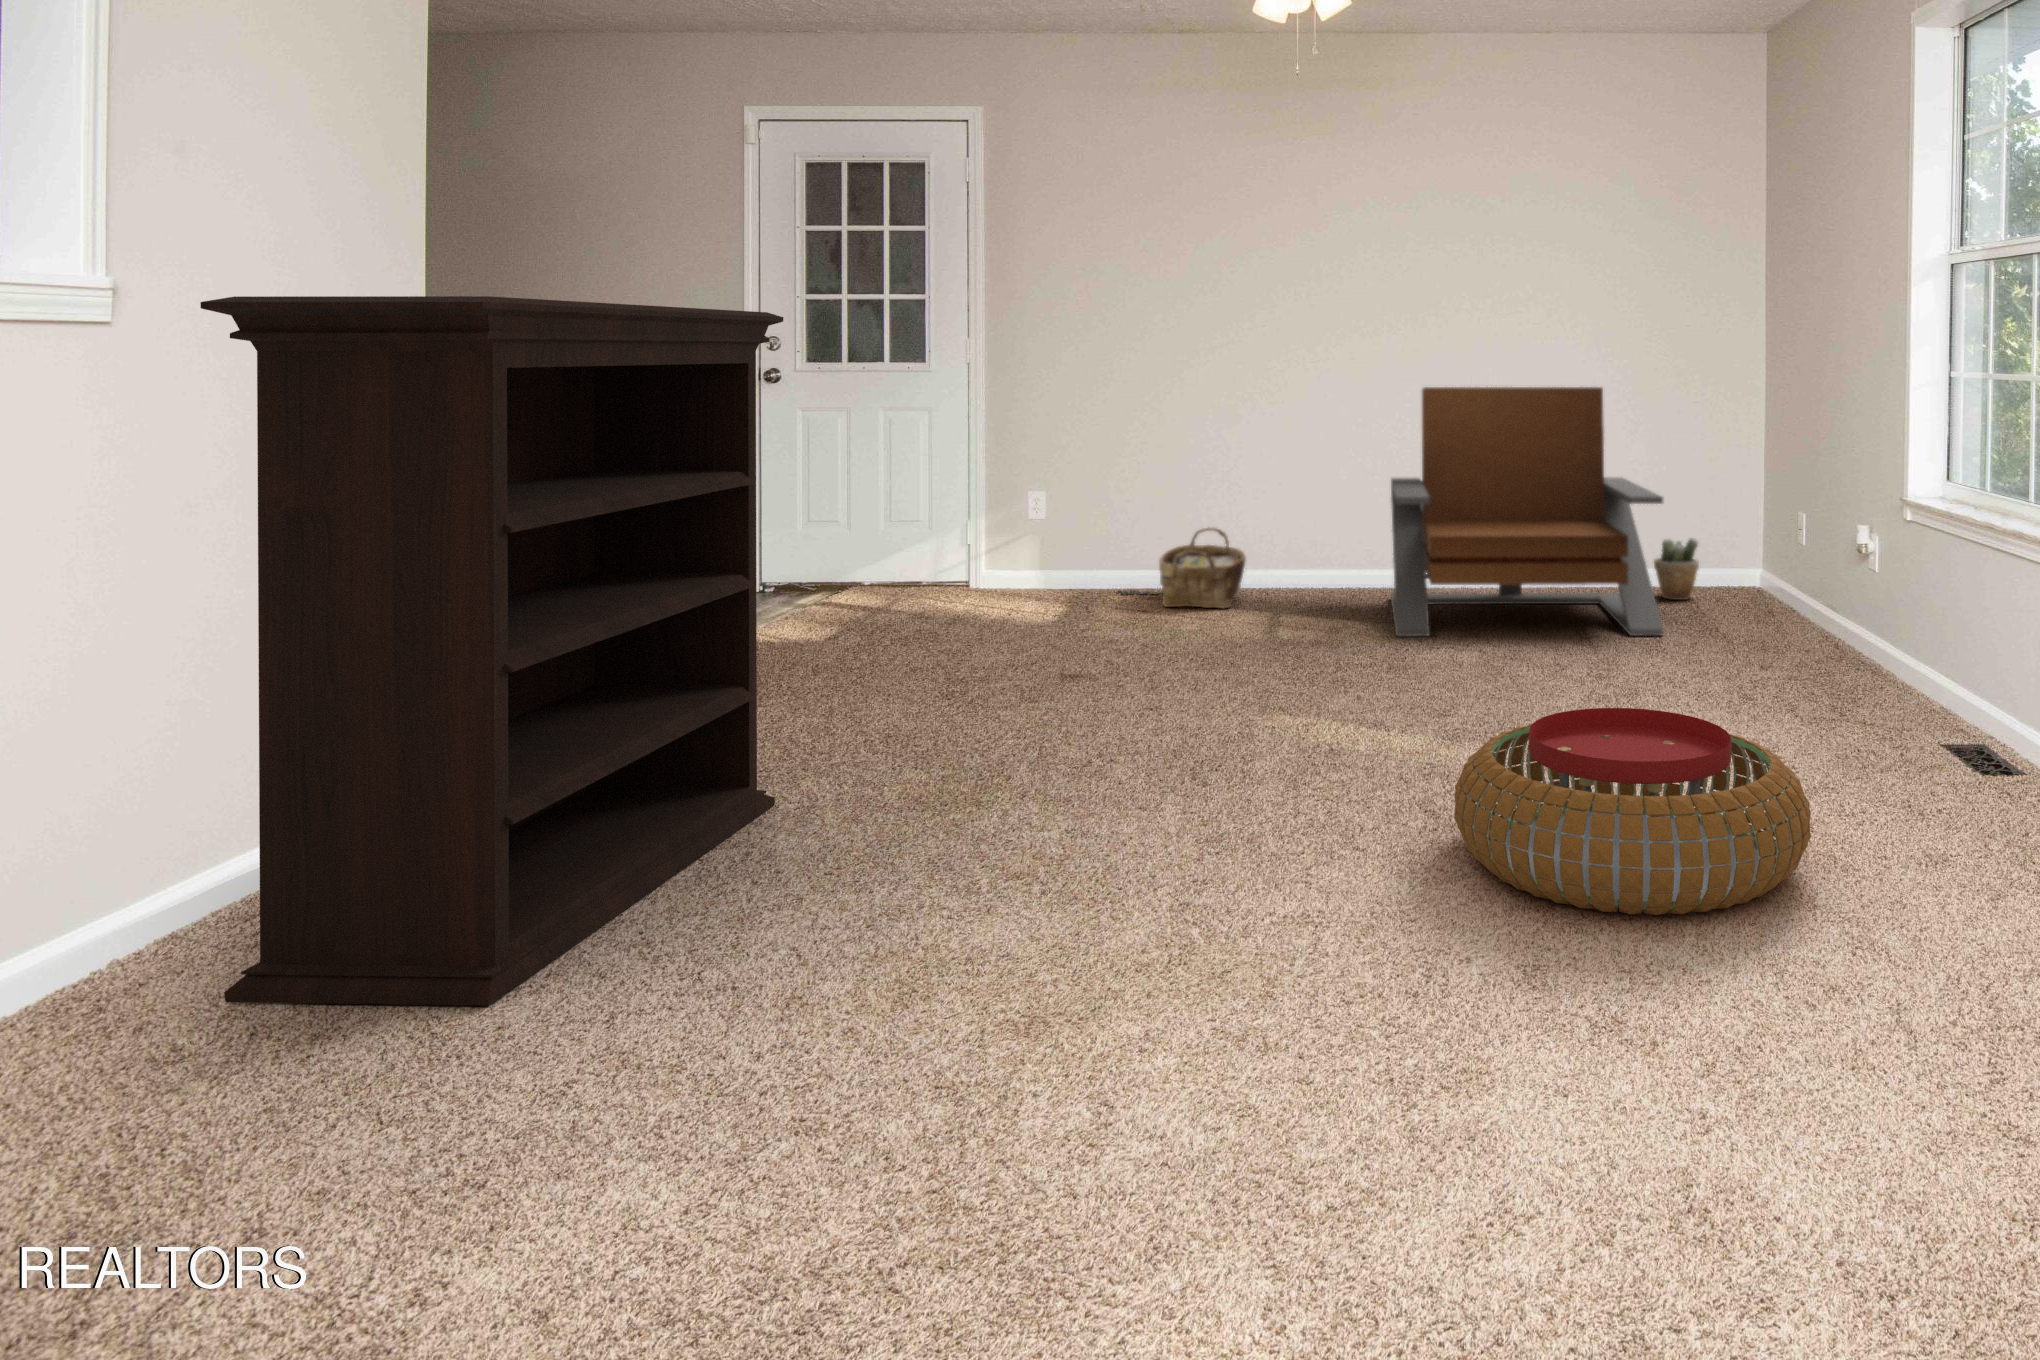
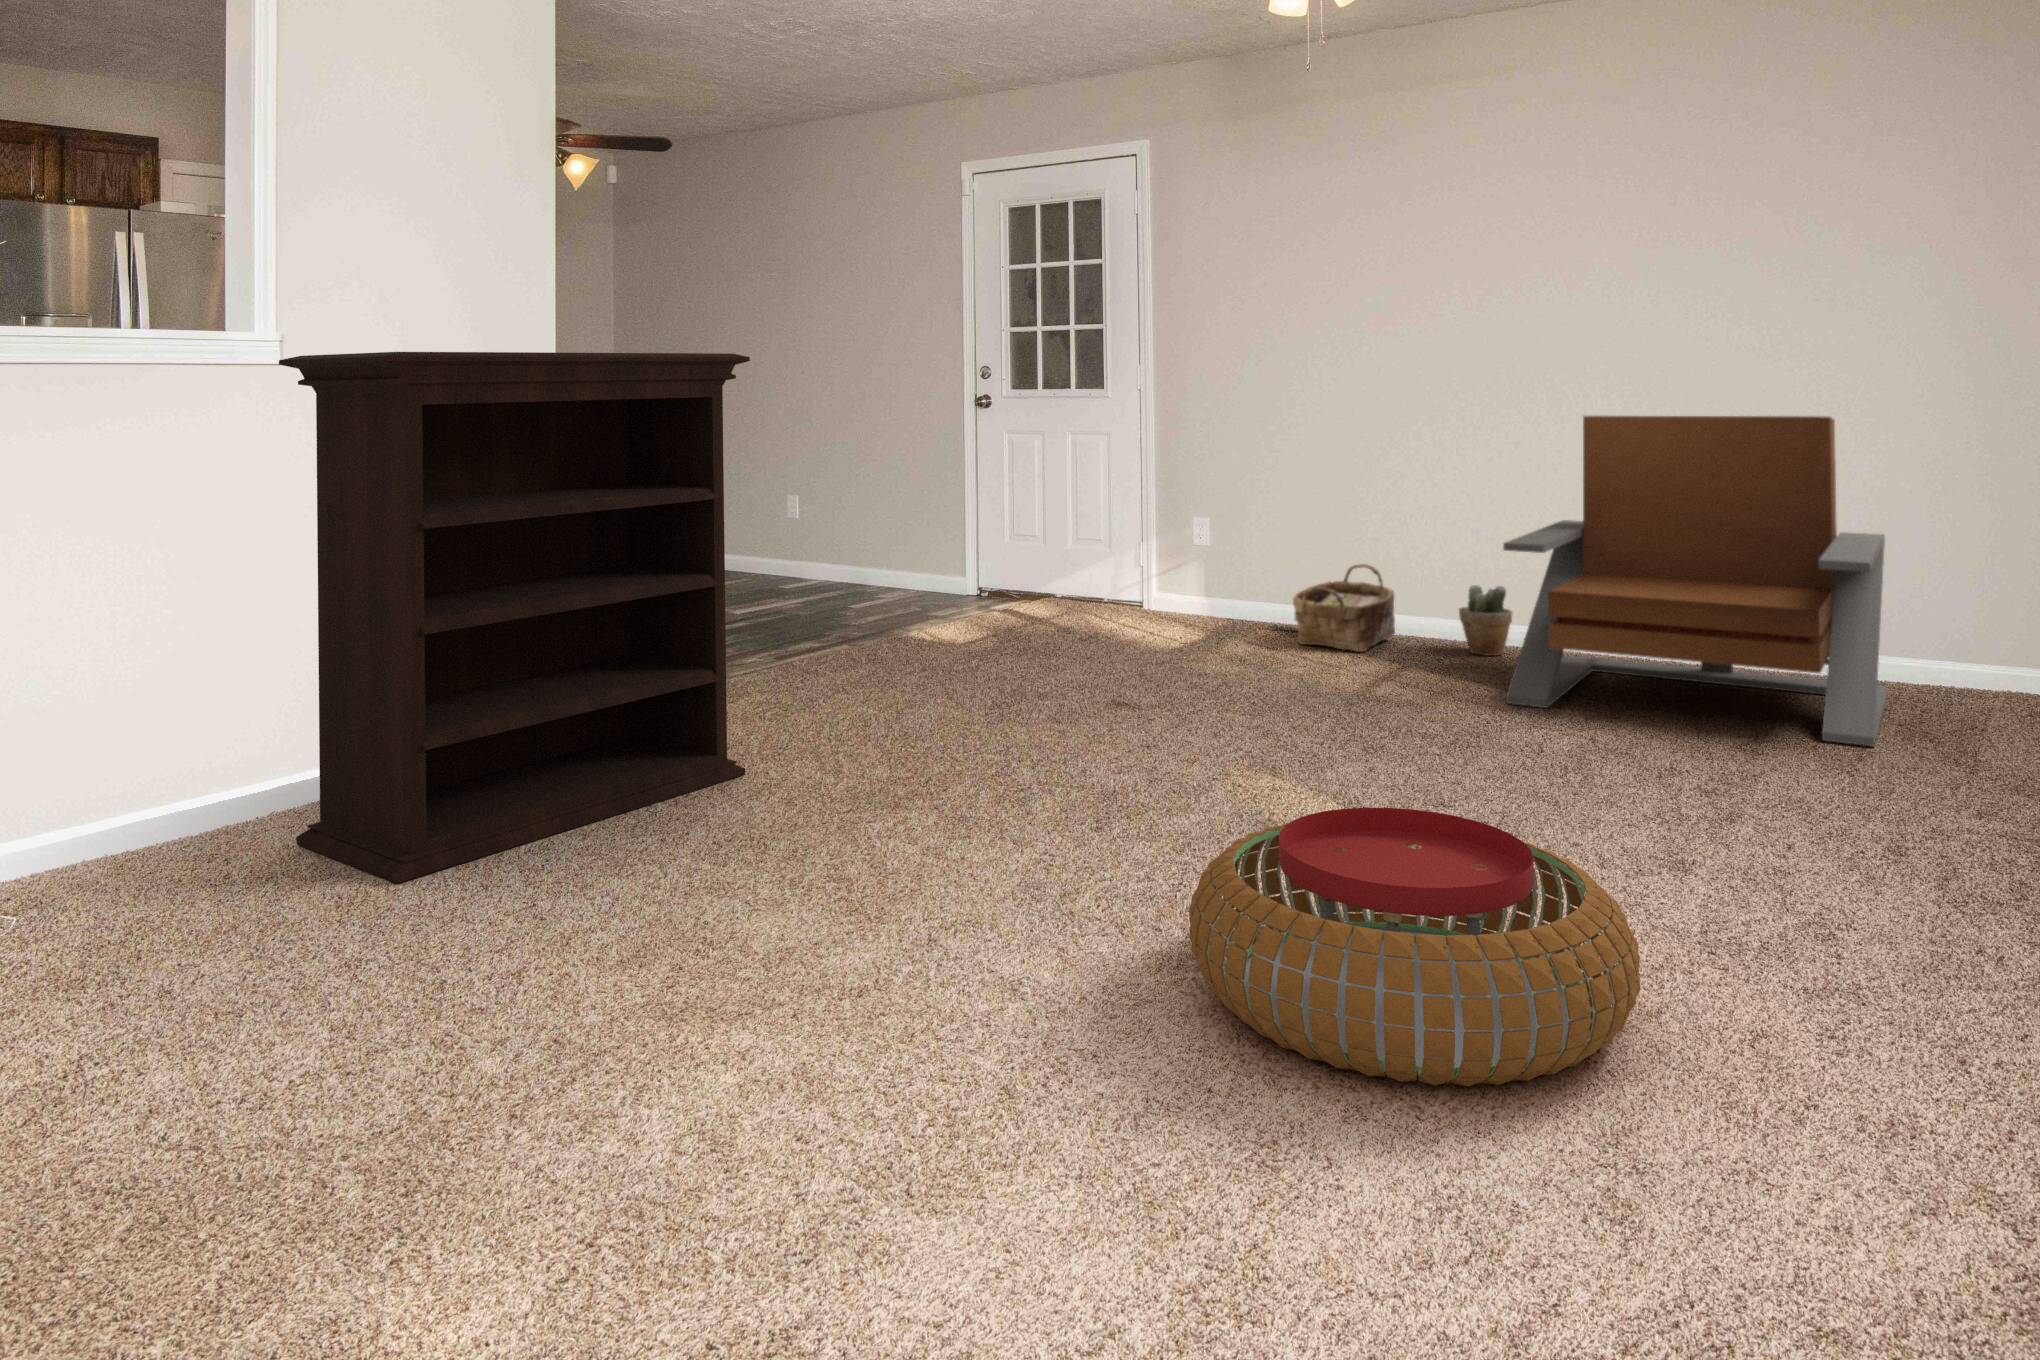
potted plant: present [1654,538,1699,600] -> present [1459,585,1512,656]

